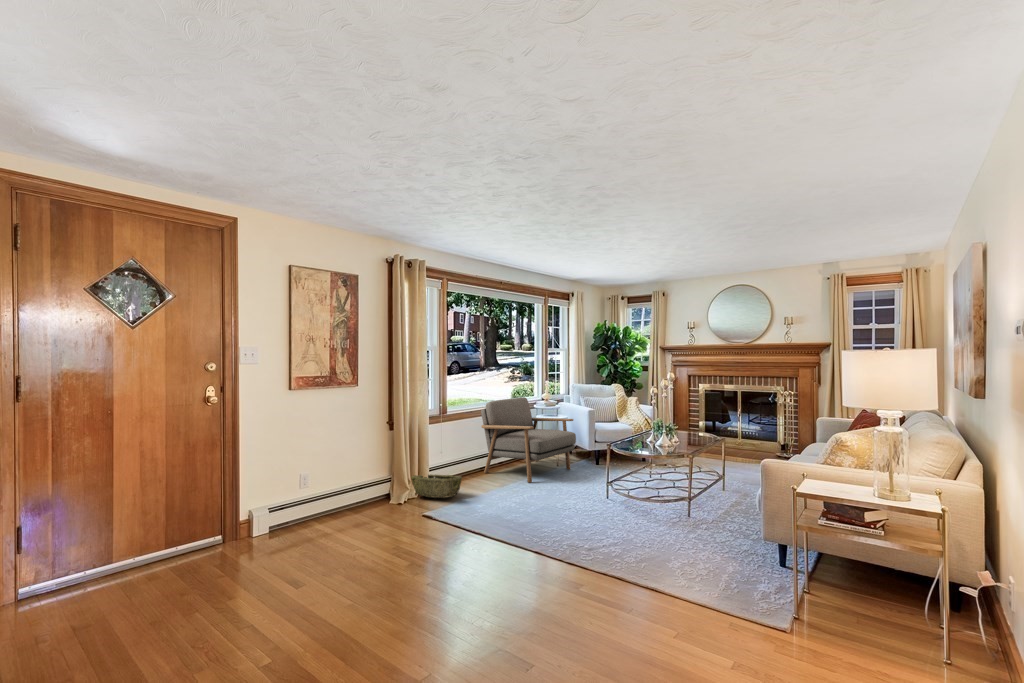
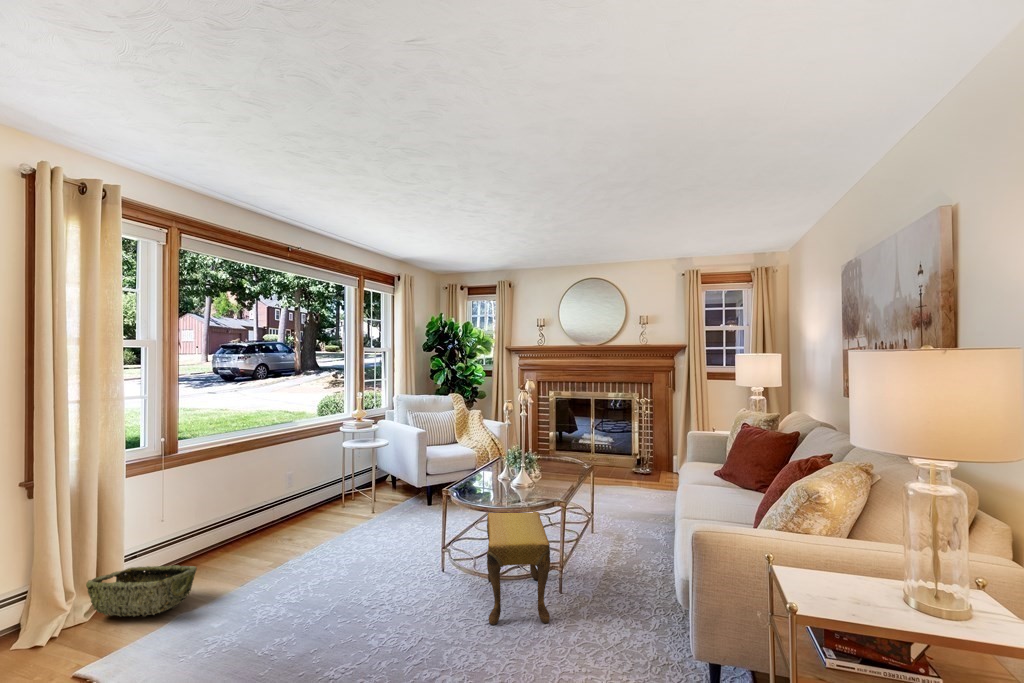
armchair: present [481,397,576,483] -> none [252,418,399,552]
footstool: none [635,460,678,528] -> present [487,512,550,625]

